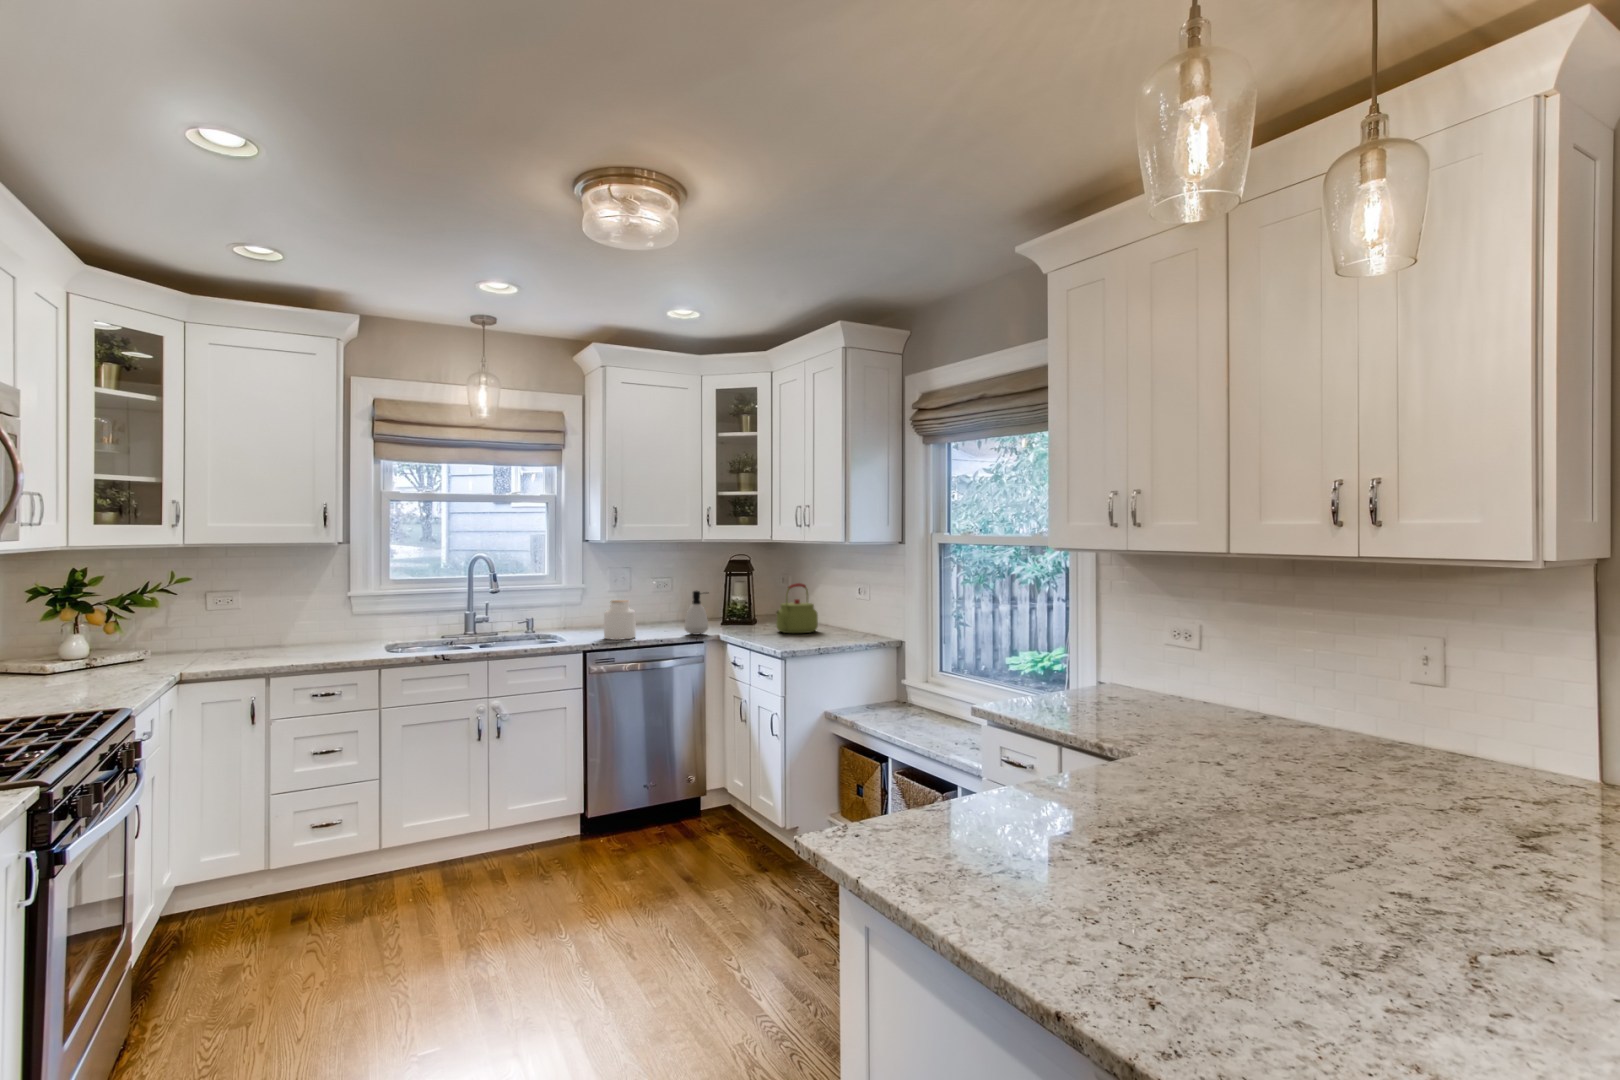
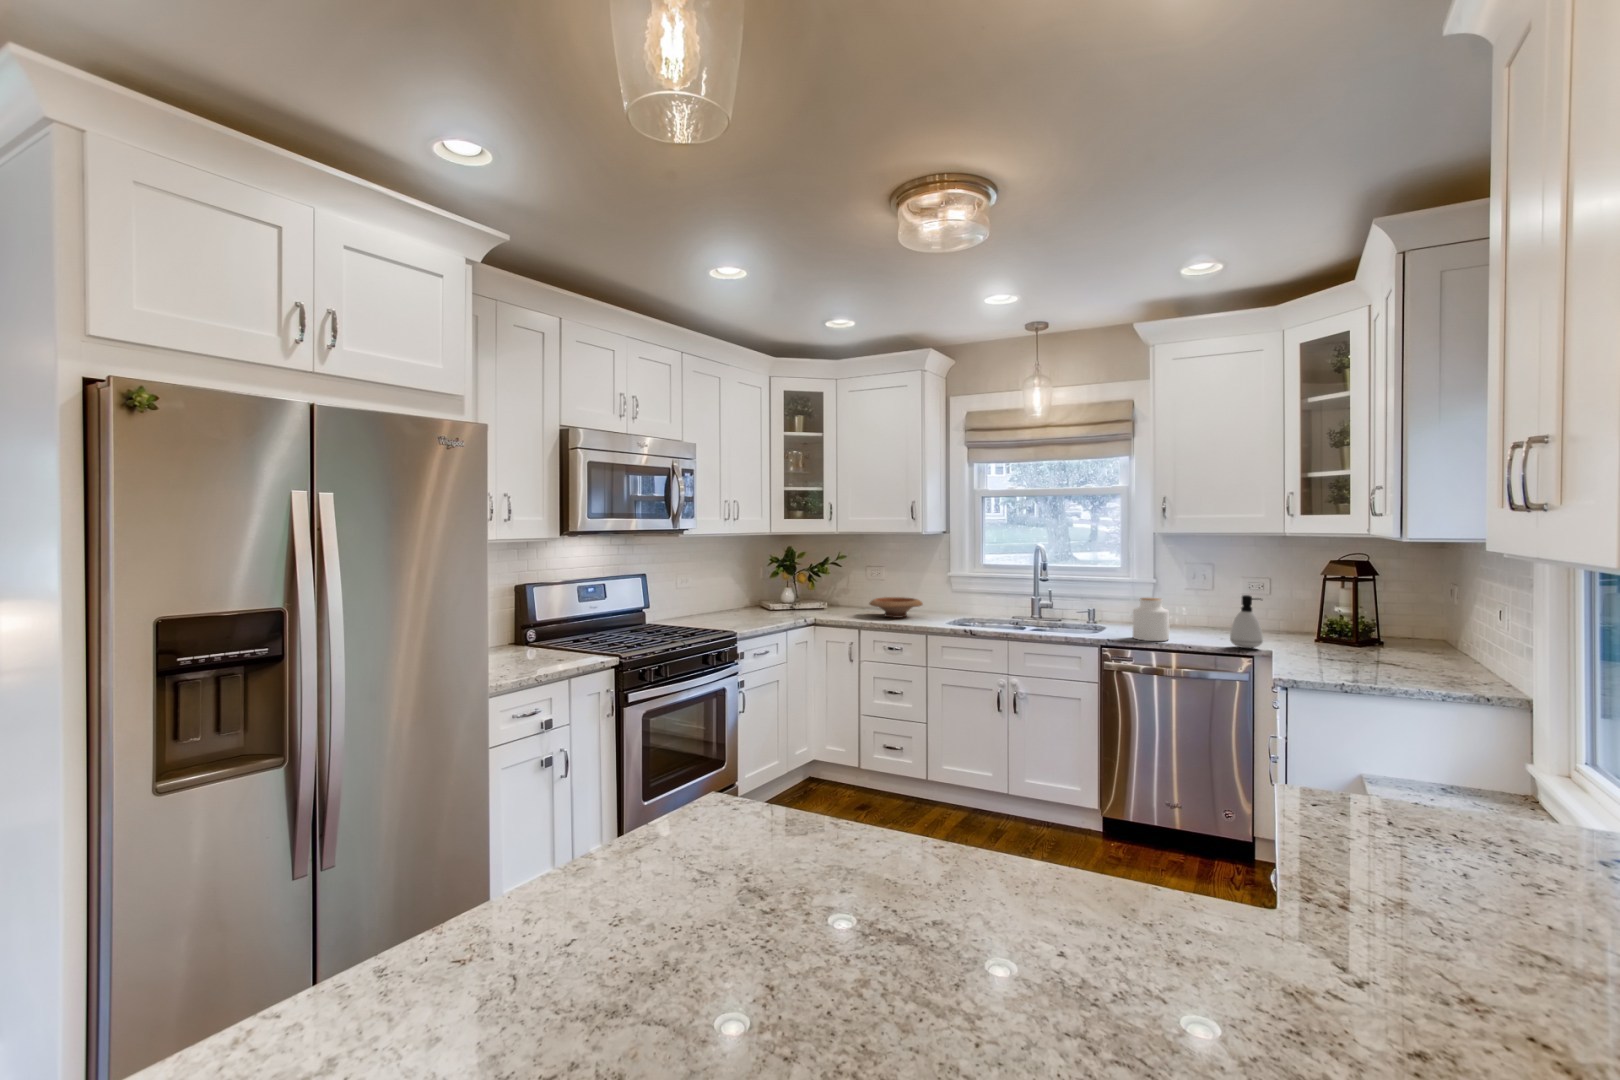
kettle: present [776,583,818,633] -> none [1351,597,1440,670]
wooden bowl: none [258,628,342,657] -> present [869,597,923,618]

